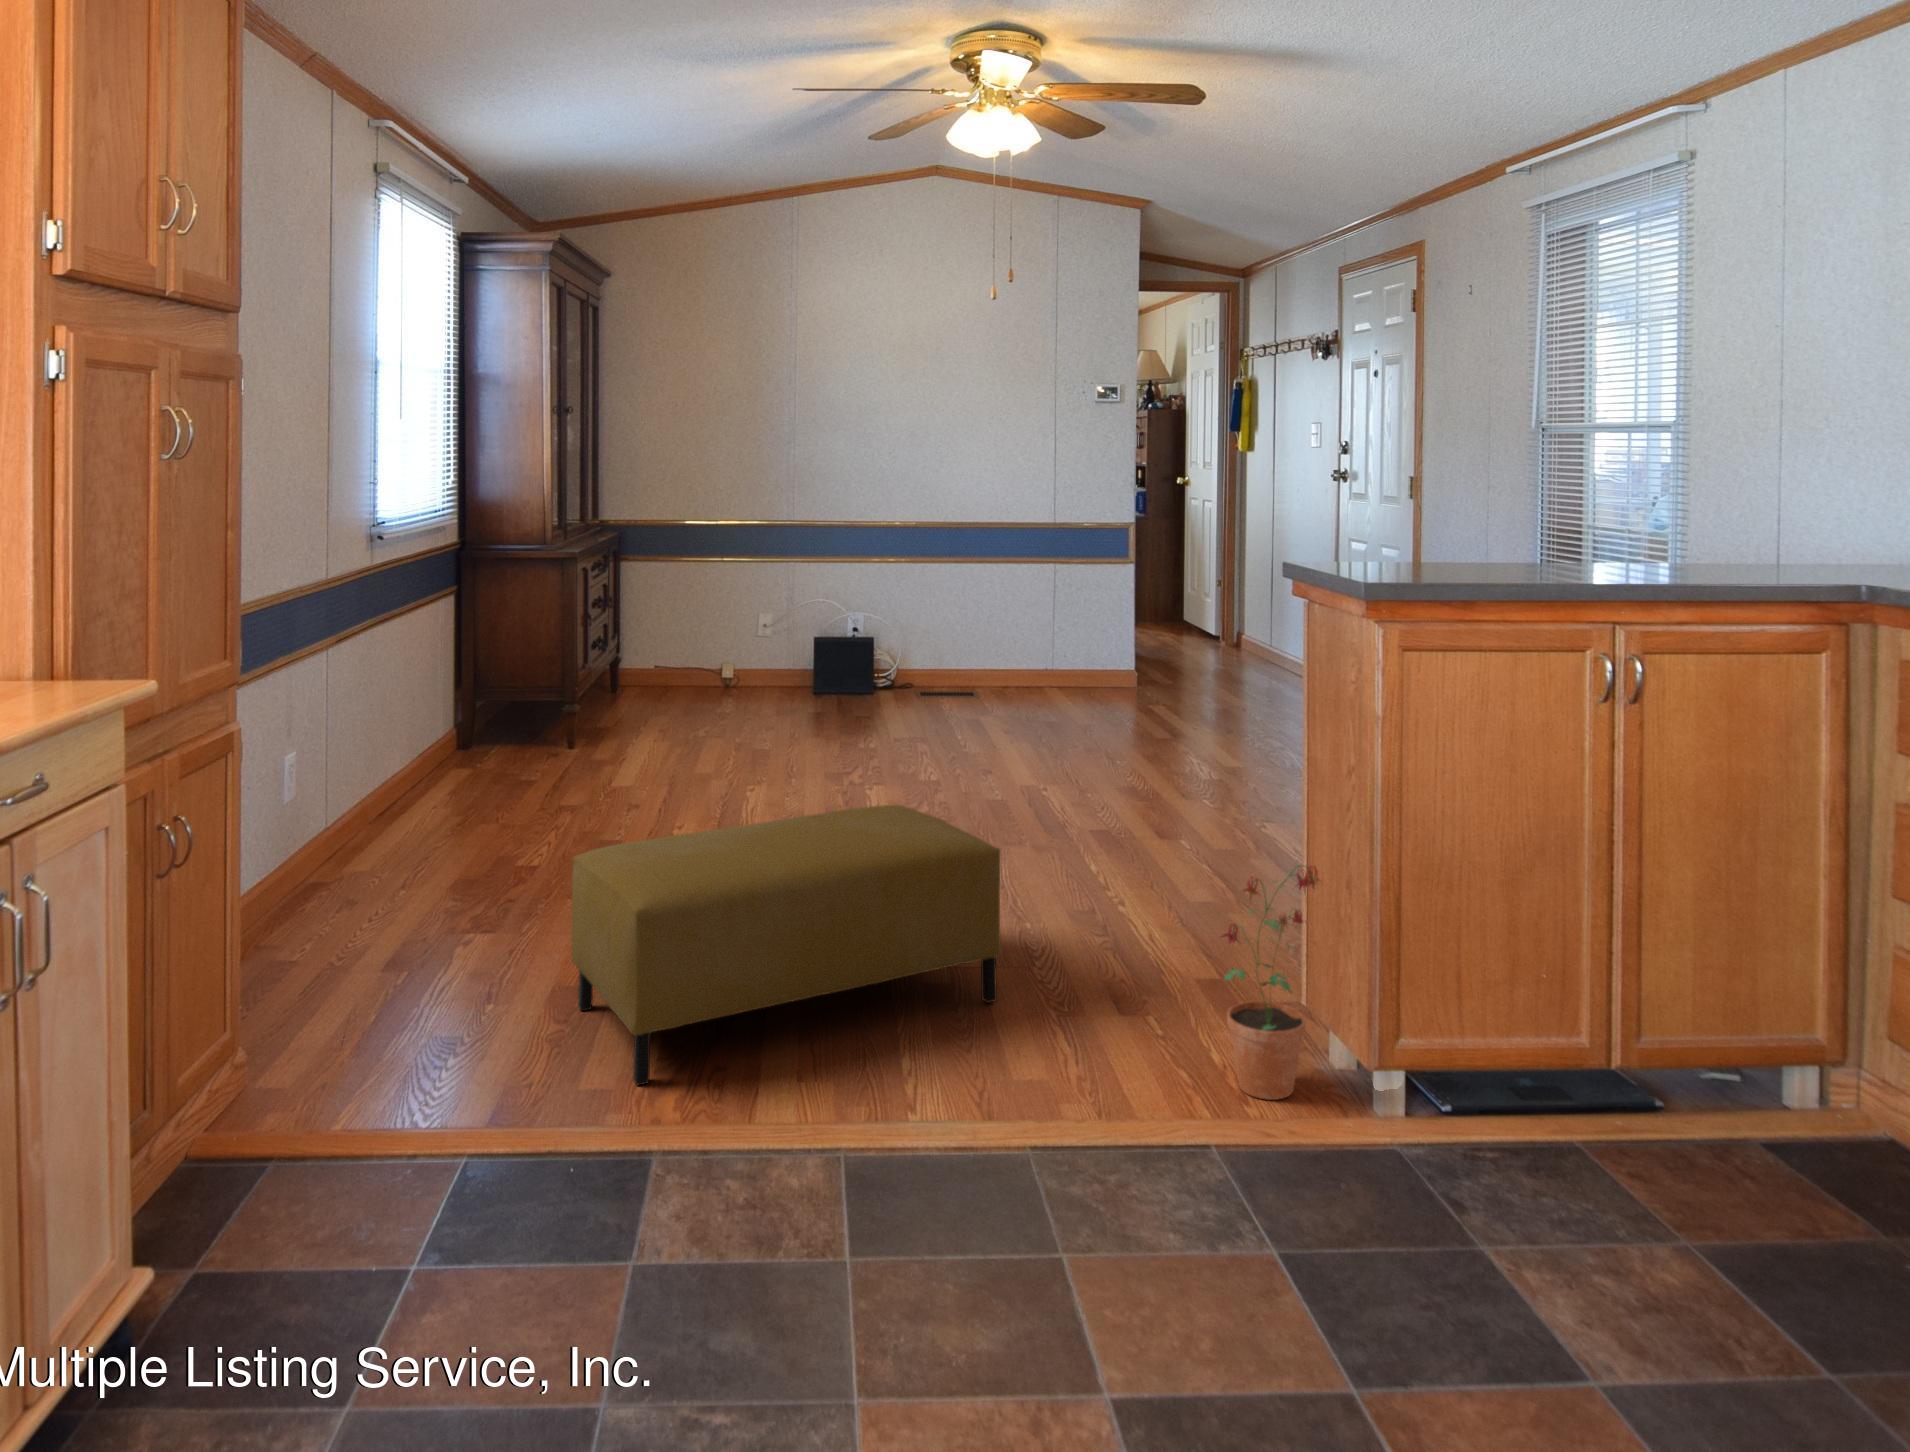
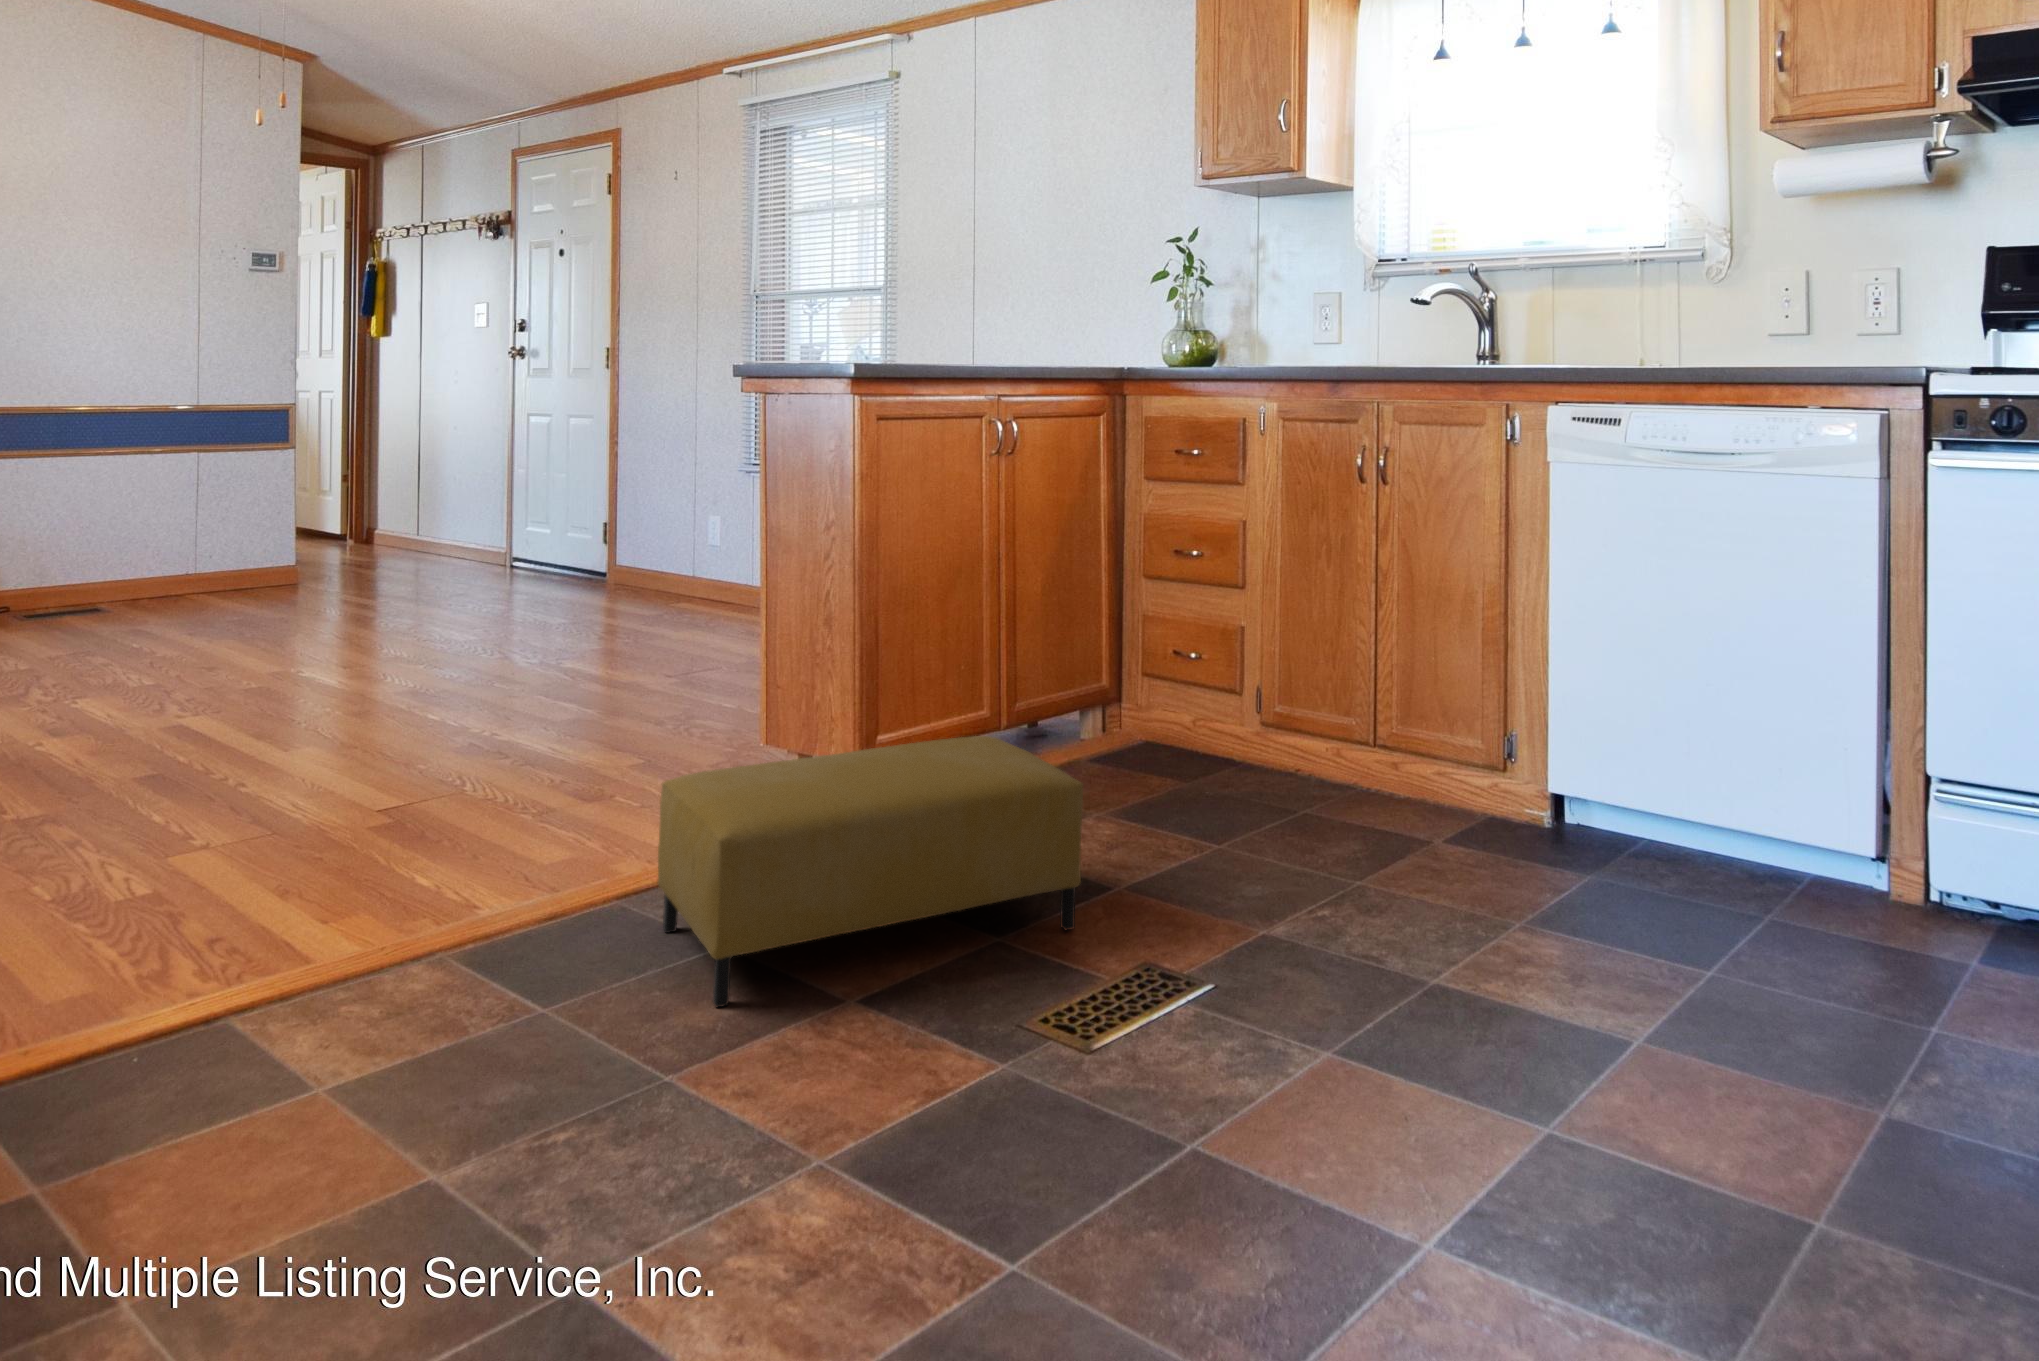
potted plant: present [1222,866,1320,1100] -> none [1280,807,1385,1028]

